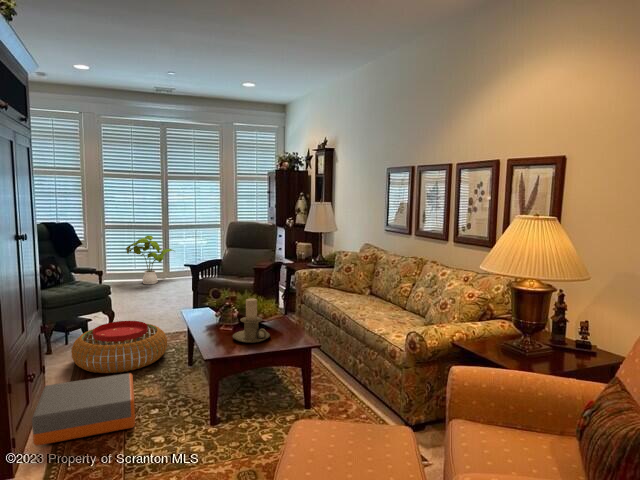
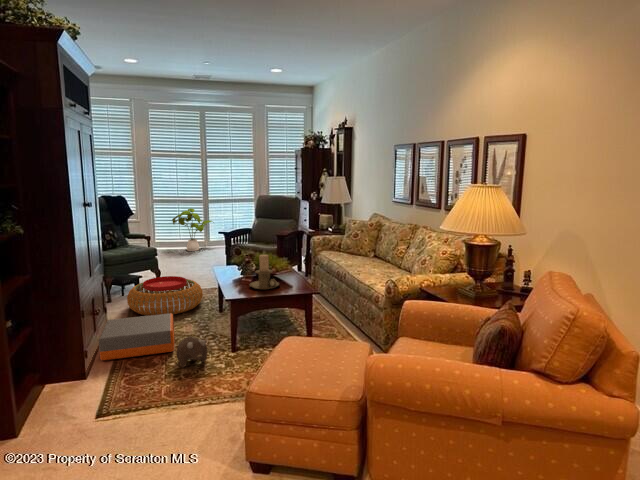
plush toy: none [140,409,181,453] -> present [177,336,208,367]

